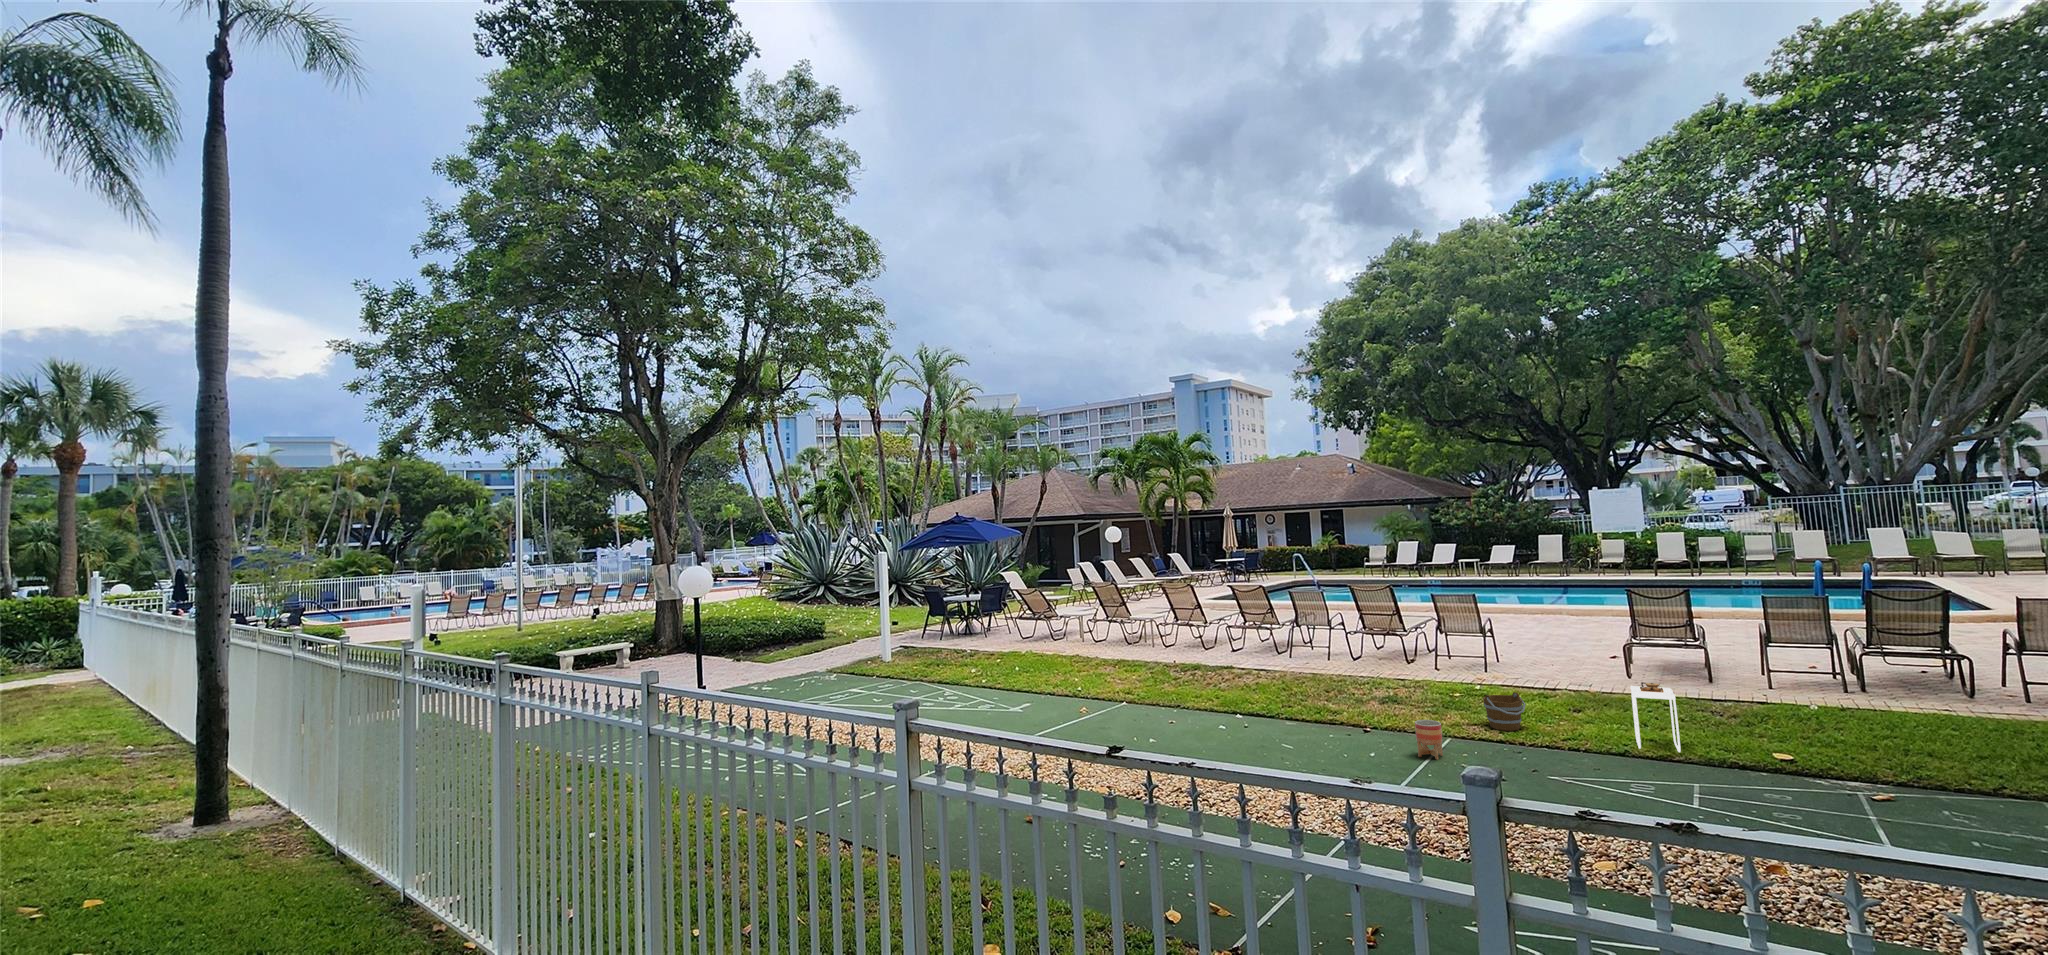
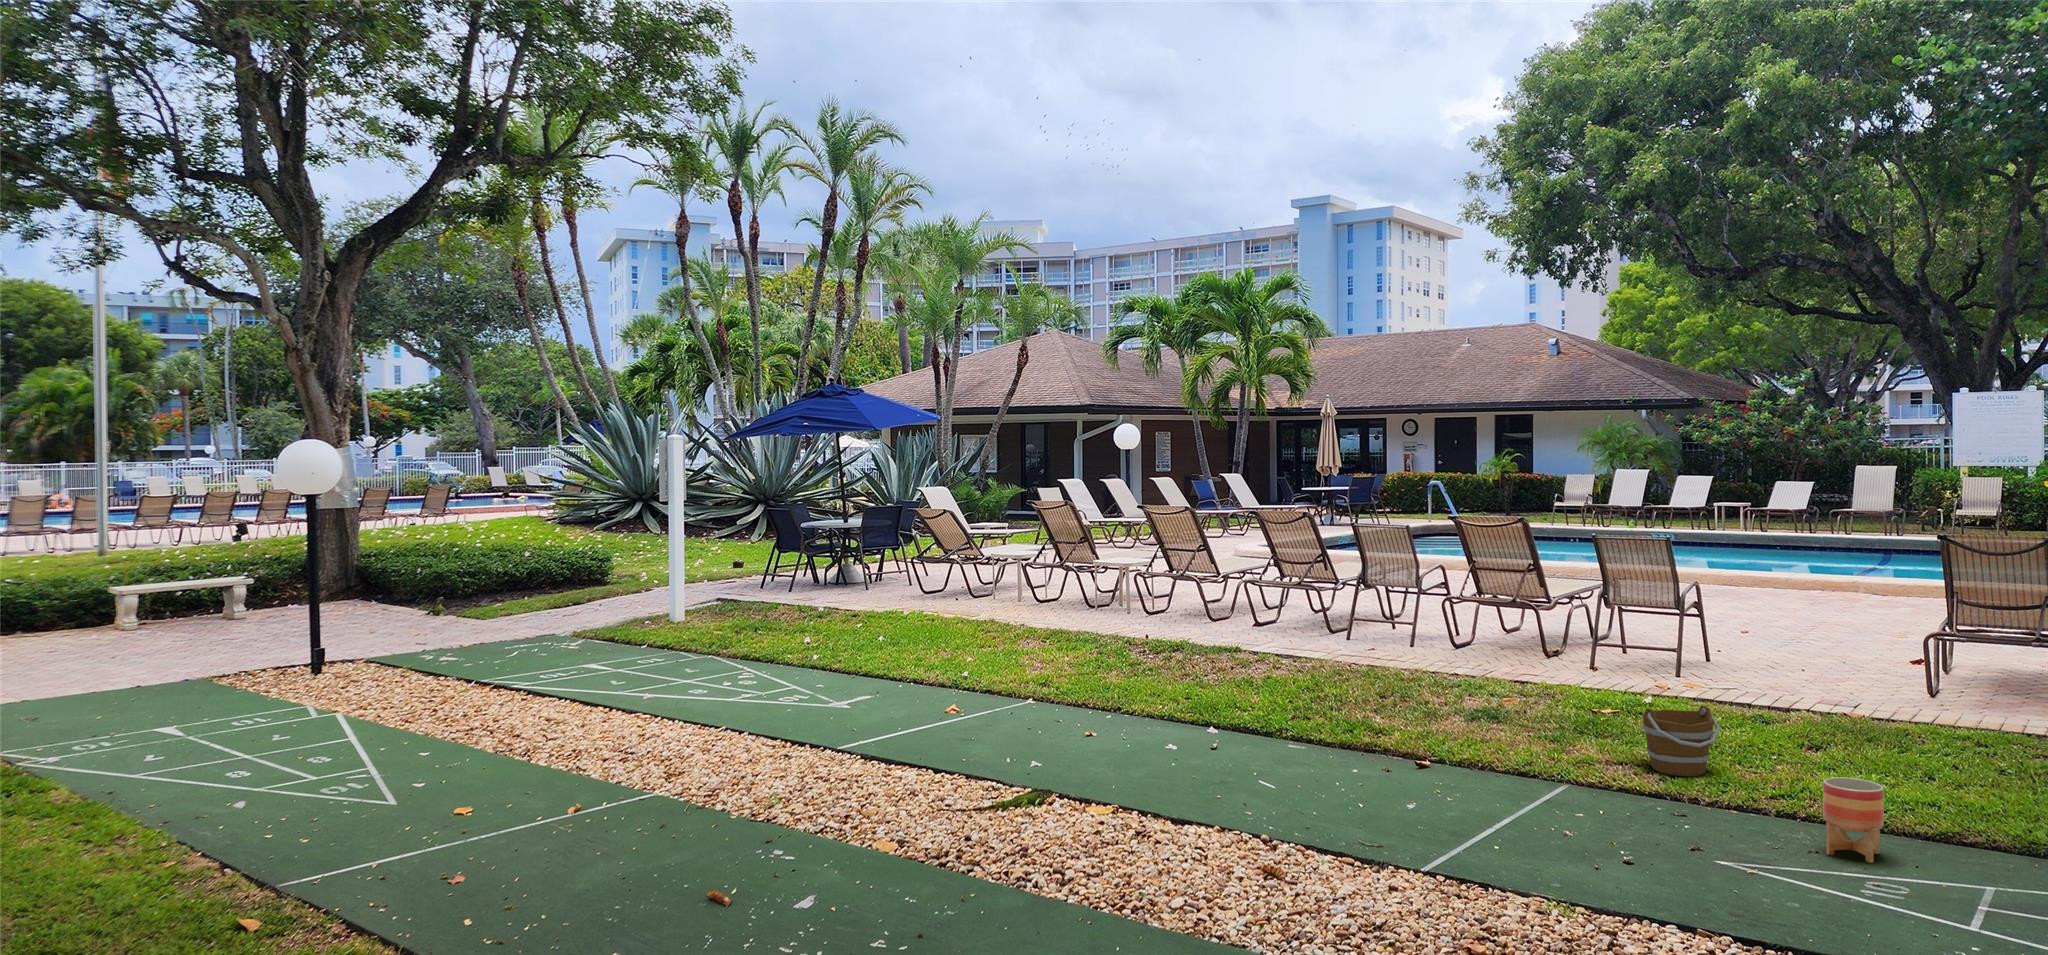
side table: present [1630,682,1681,752] -> none [1918,694,2000,829]
planter: present [1415,720,1443,760] -> present [1823,777,1884,863]

